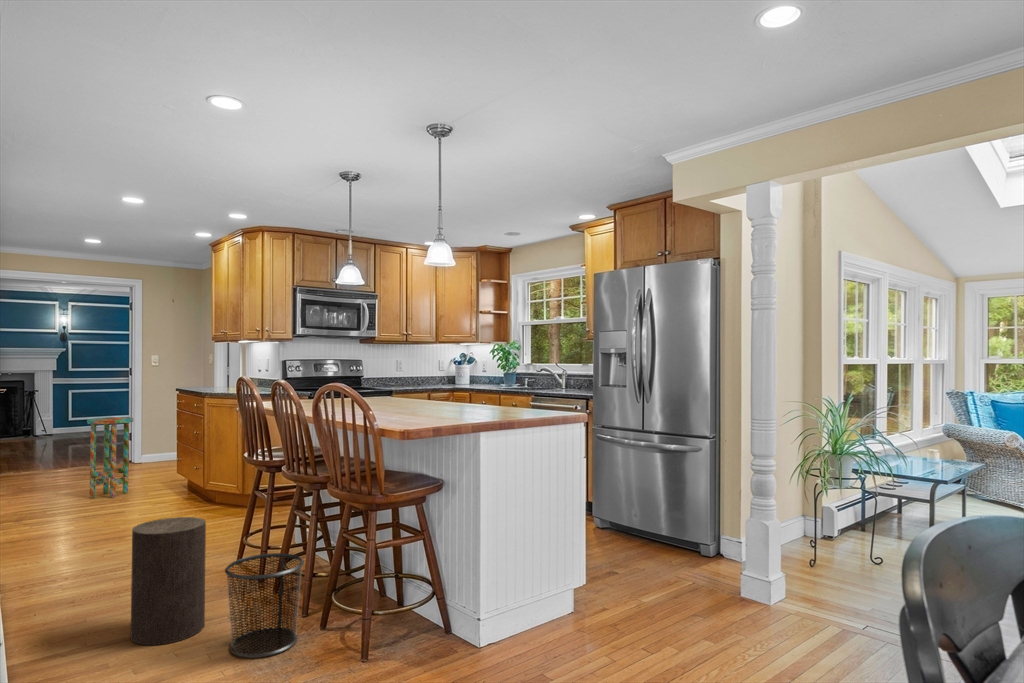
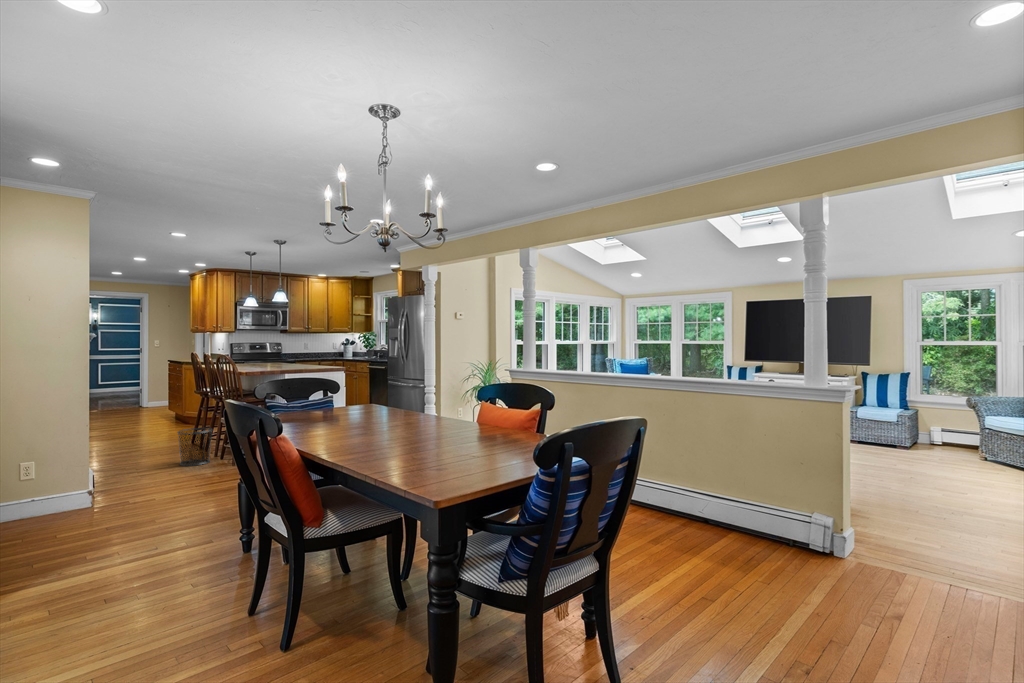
side table: present [87,417,133,498] -> none [114,377,142,422]
stool: present [131,517,206,645] -> none [137,414,171,464]

